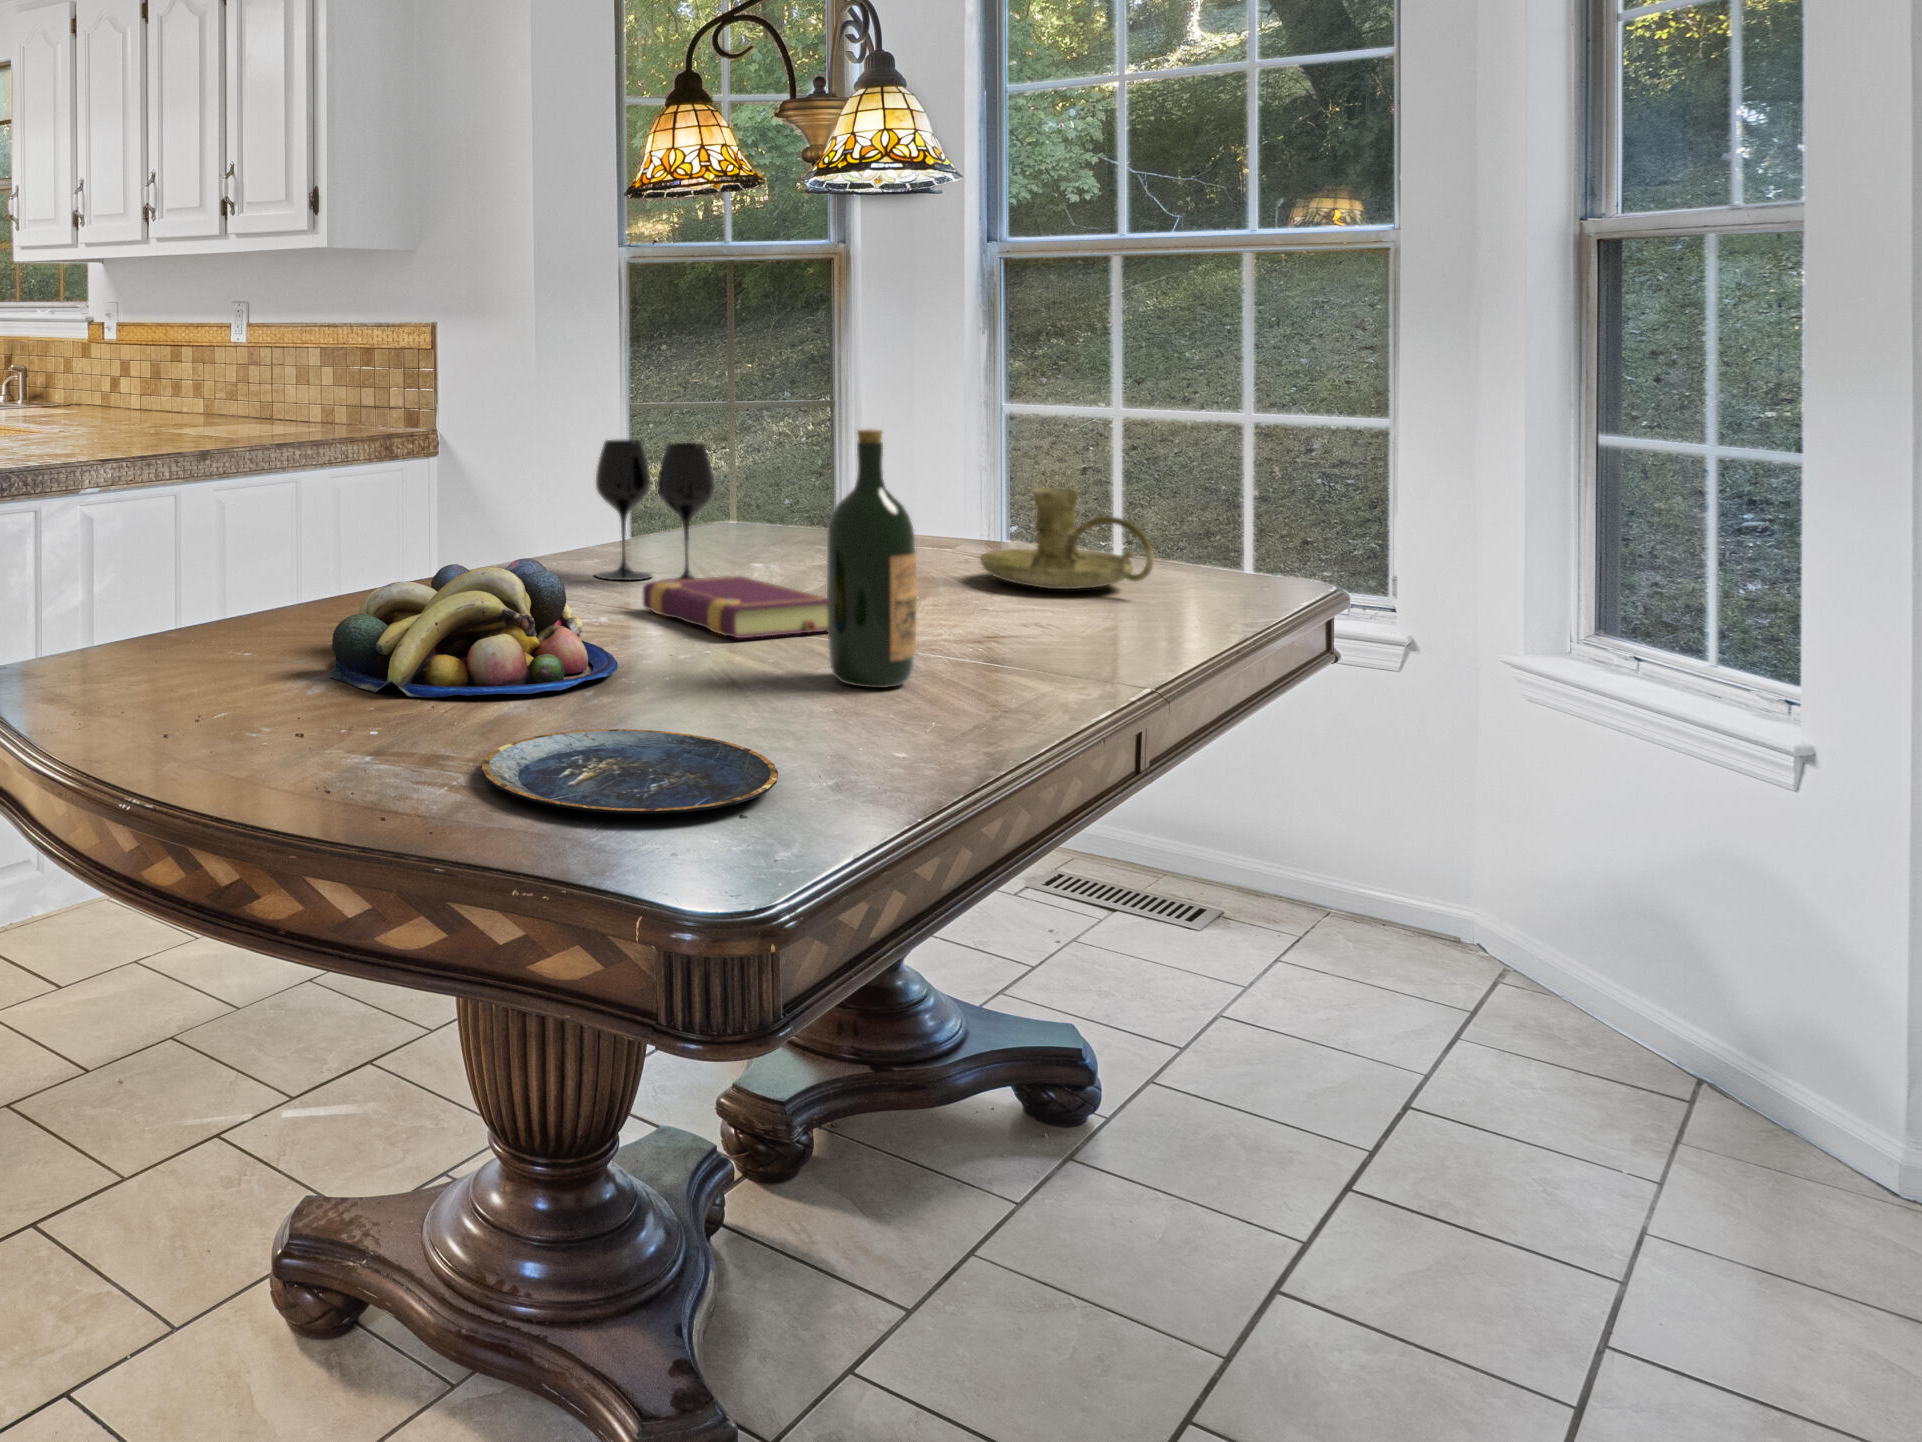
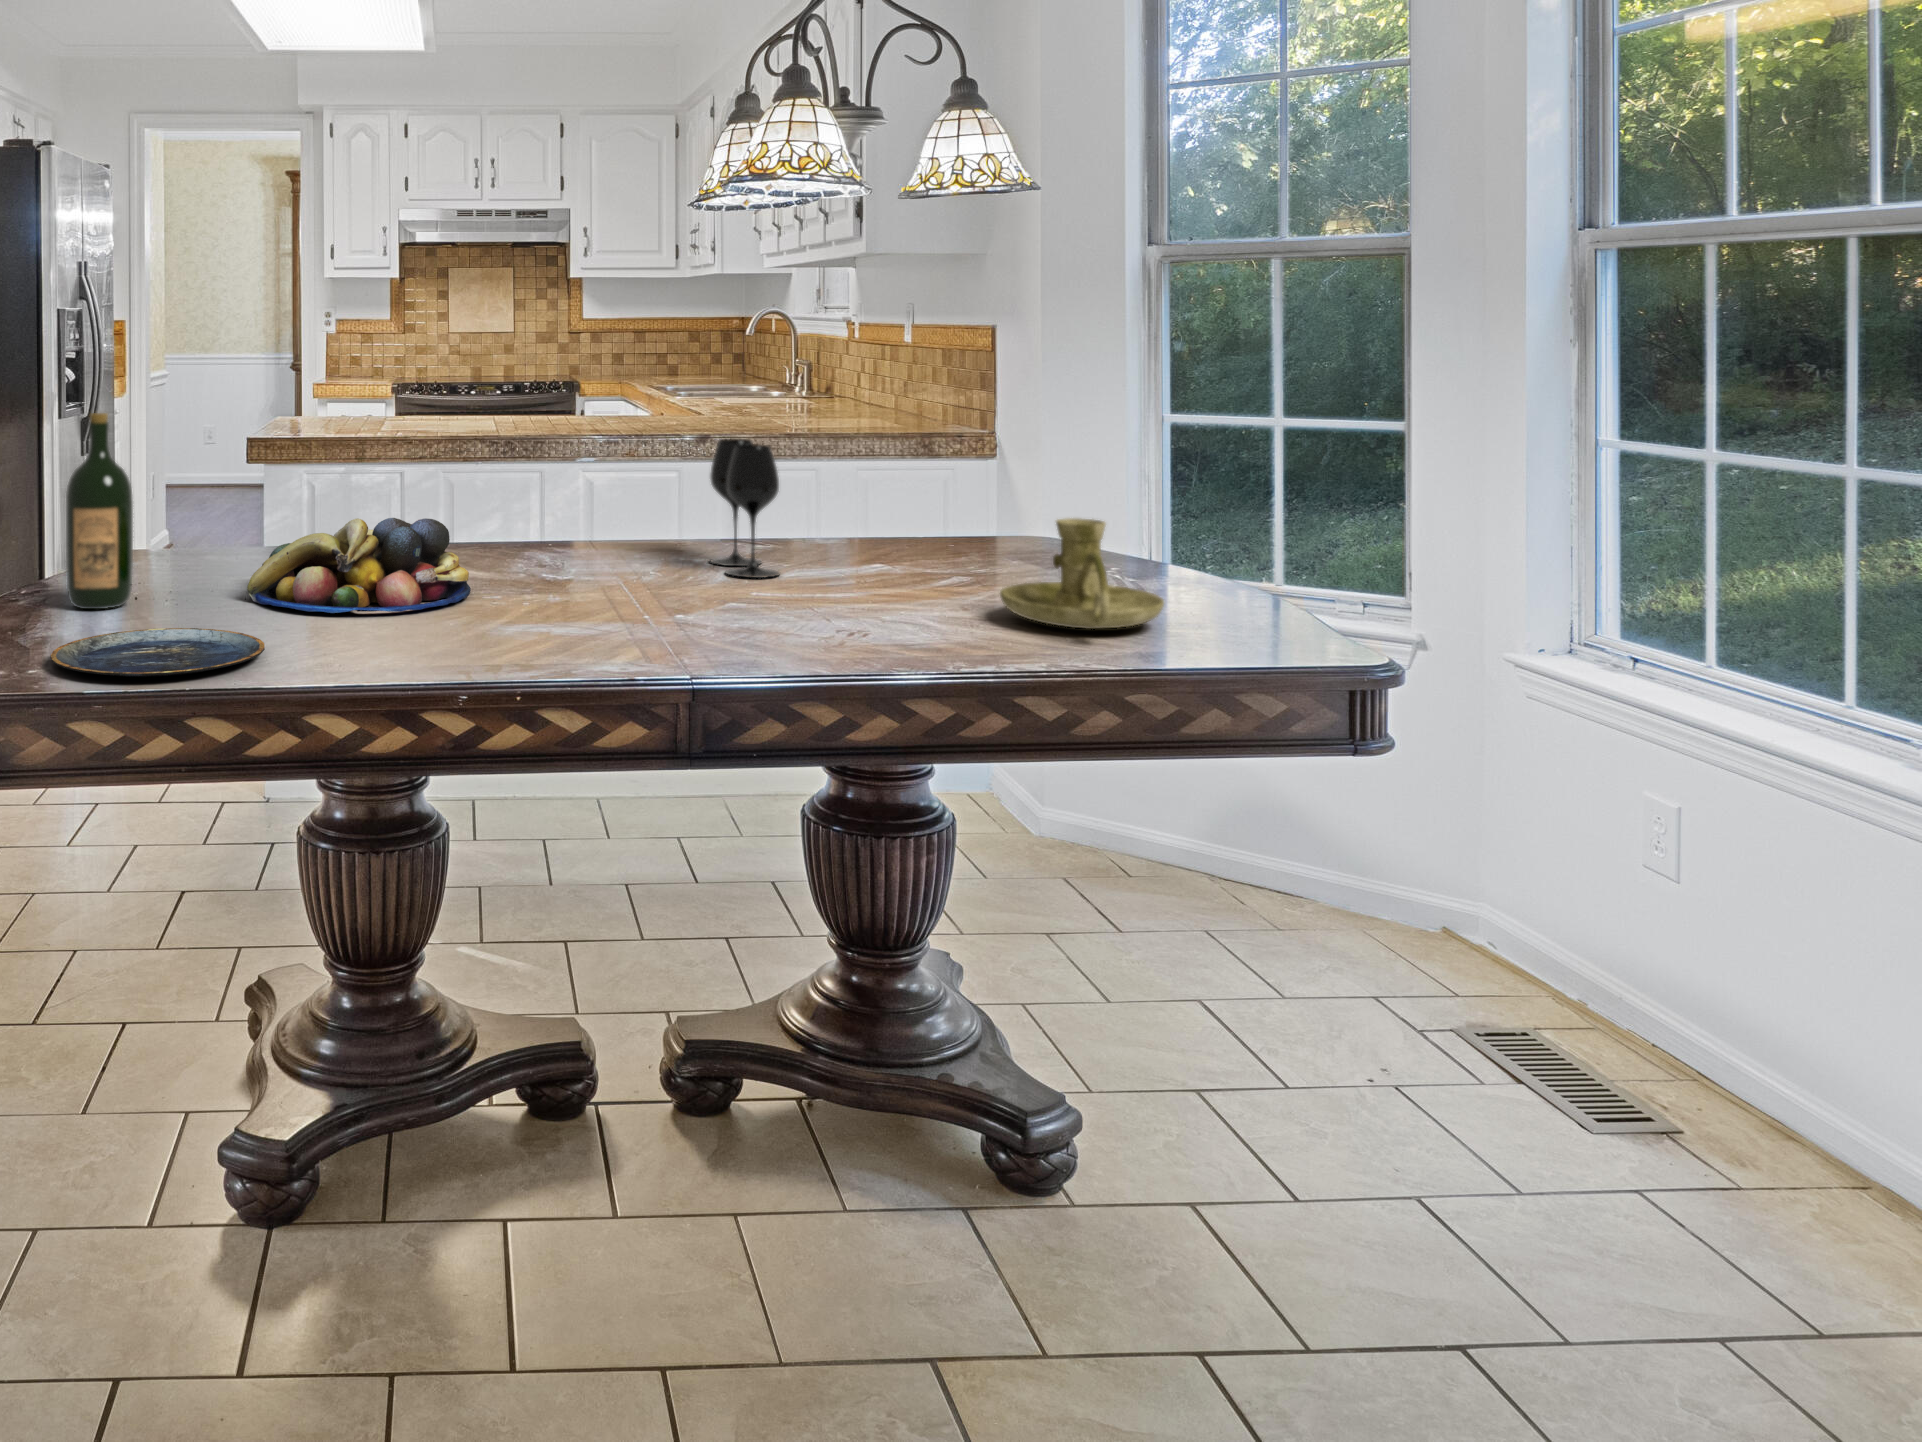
wine bottle: present [827,429,916,688] -> present [66,413,133,609]
book: present [643,576,828,638] -> none [585,560,725,617]

